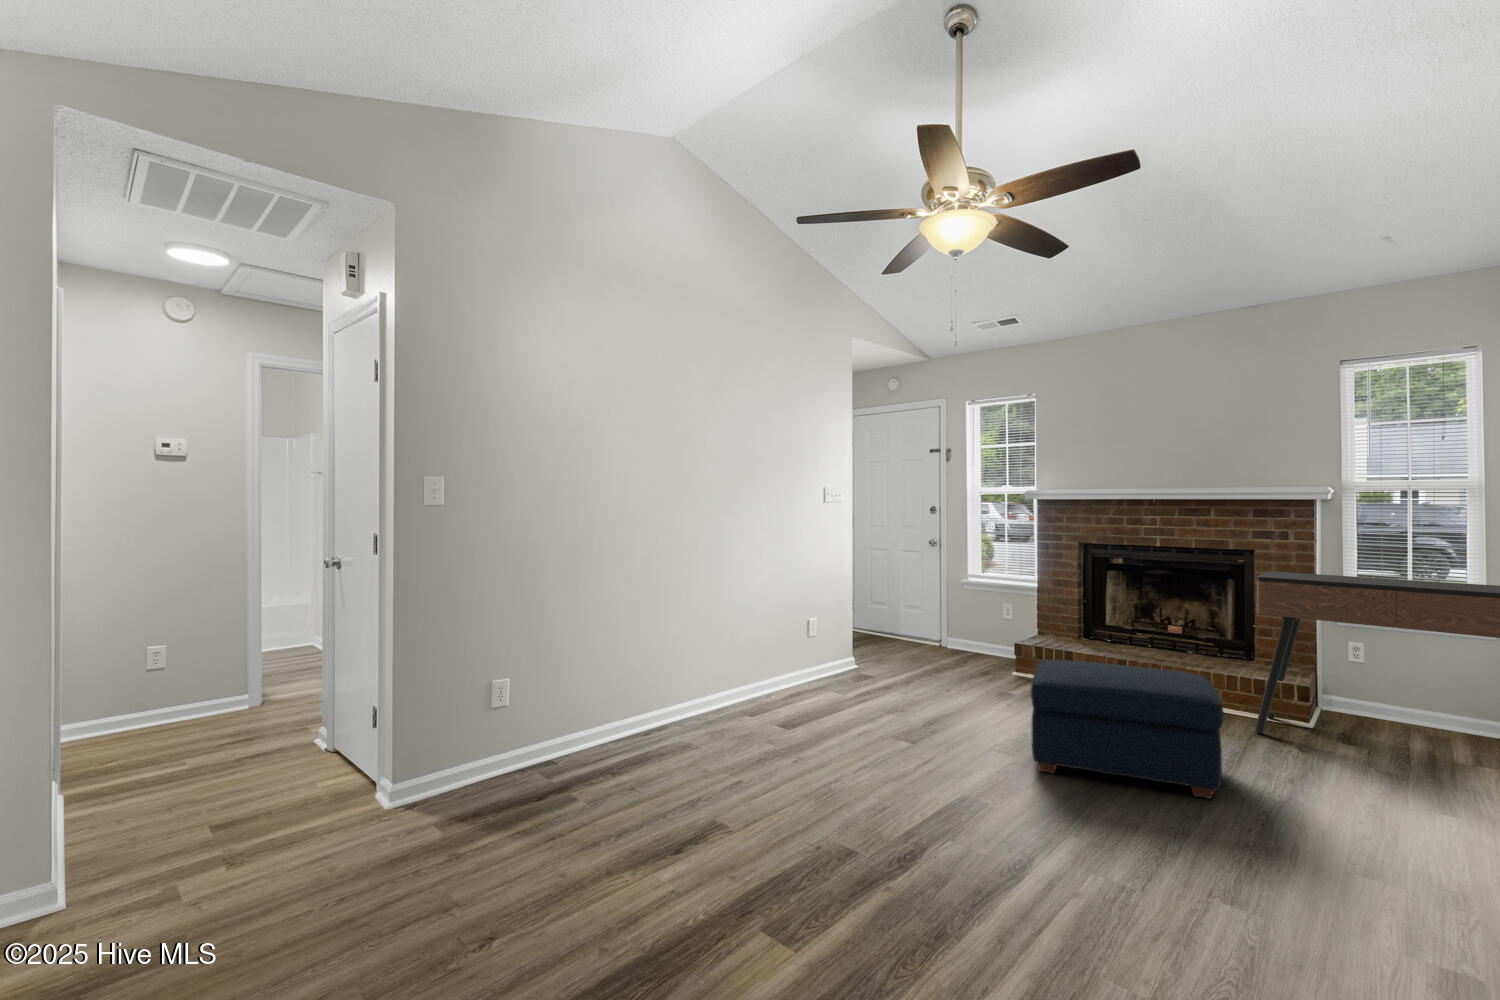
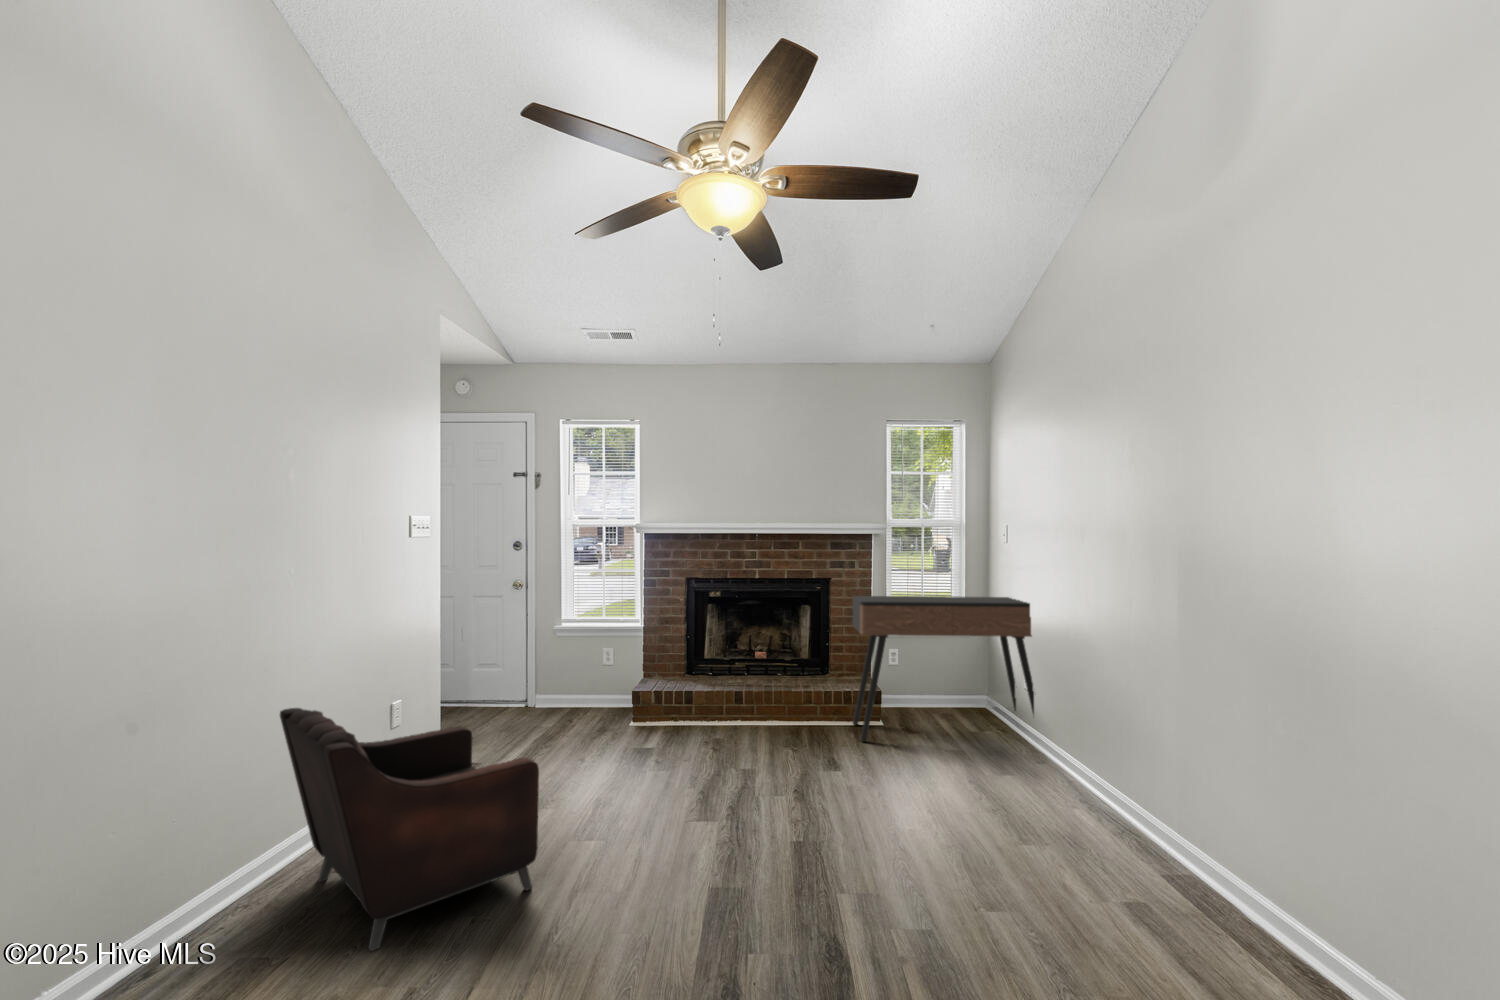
armchair: none [716,605,849,750] -> present [280,708,539,951]
ottoman: present [1031,660,1224,798] -> none [722,700,912,841]

